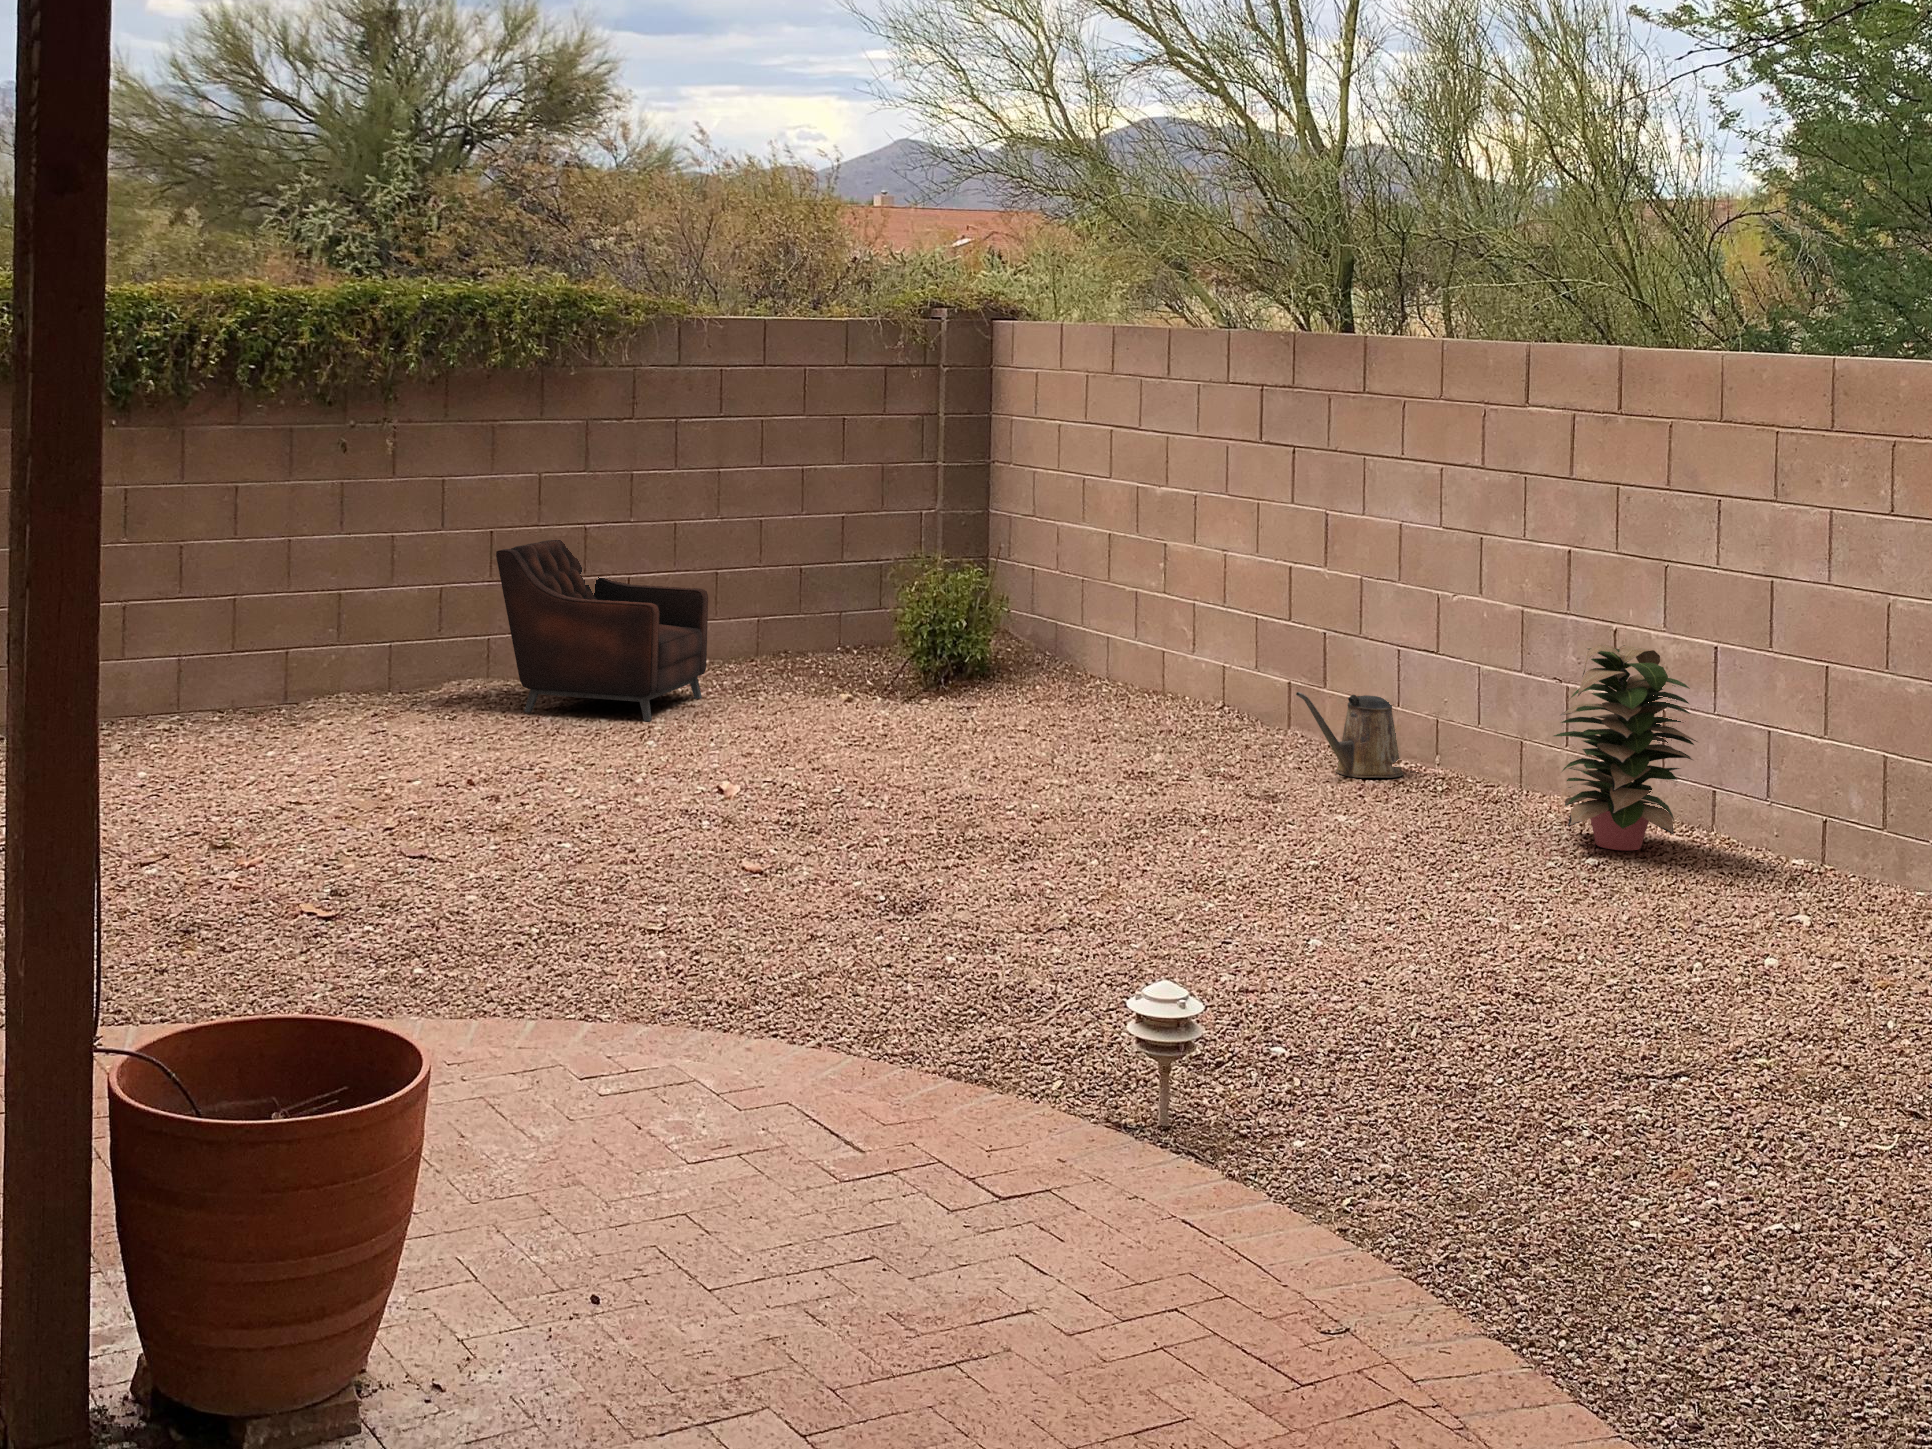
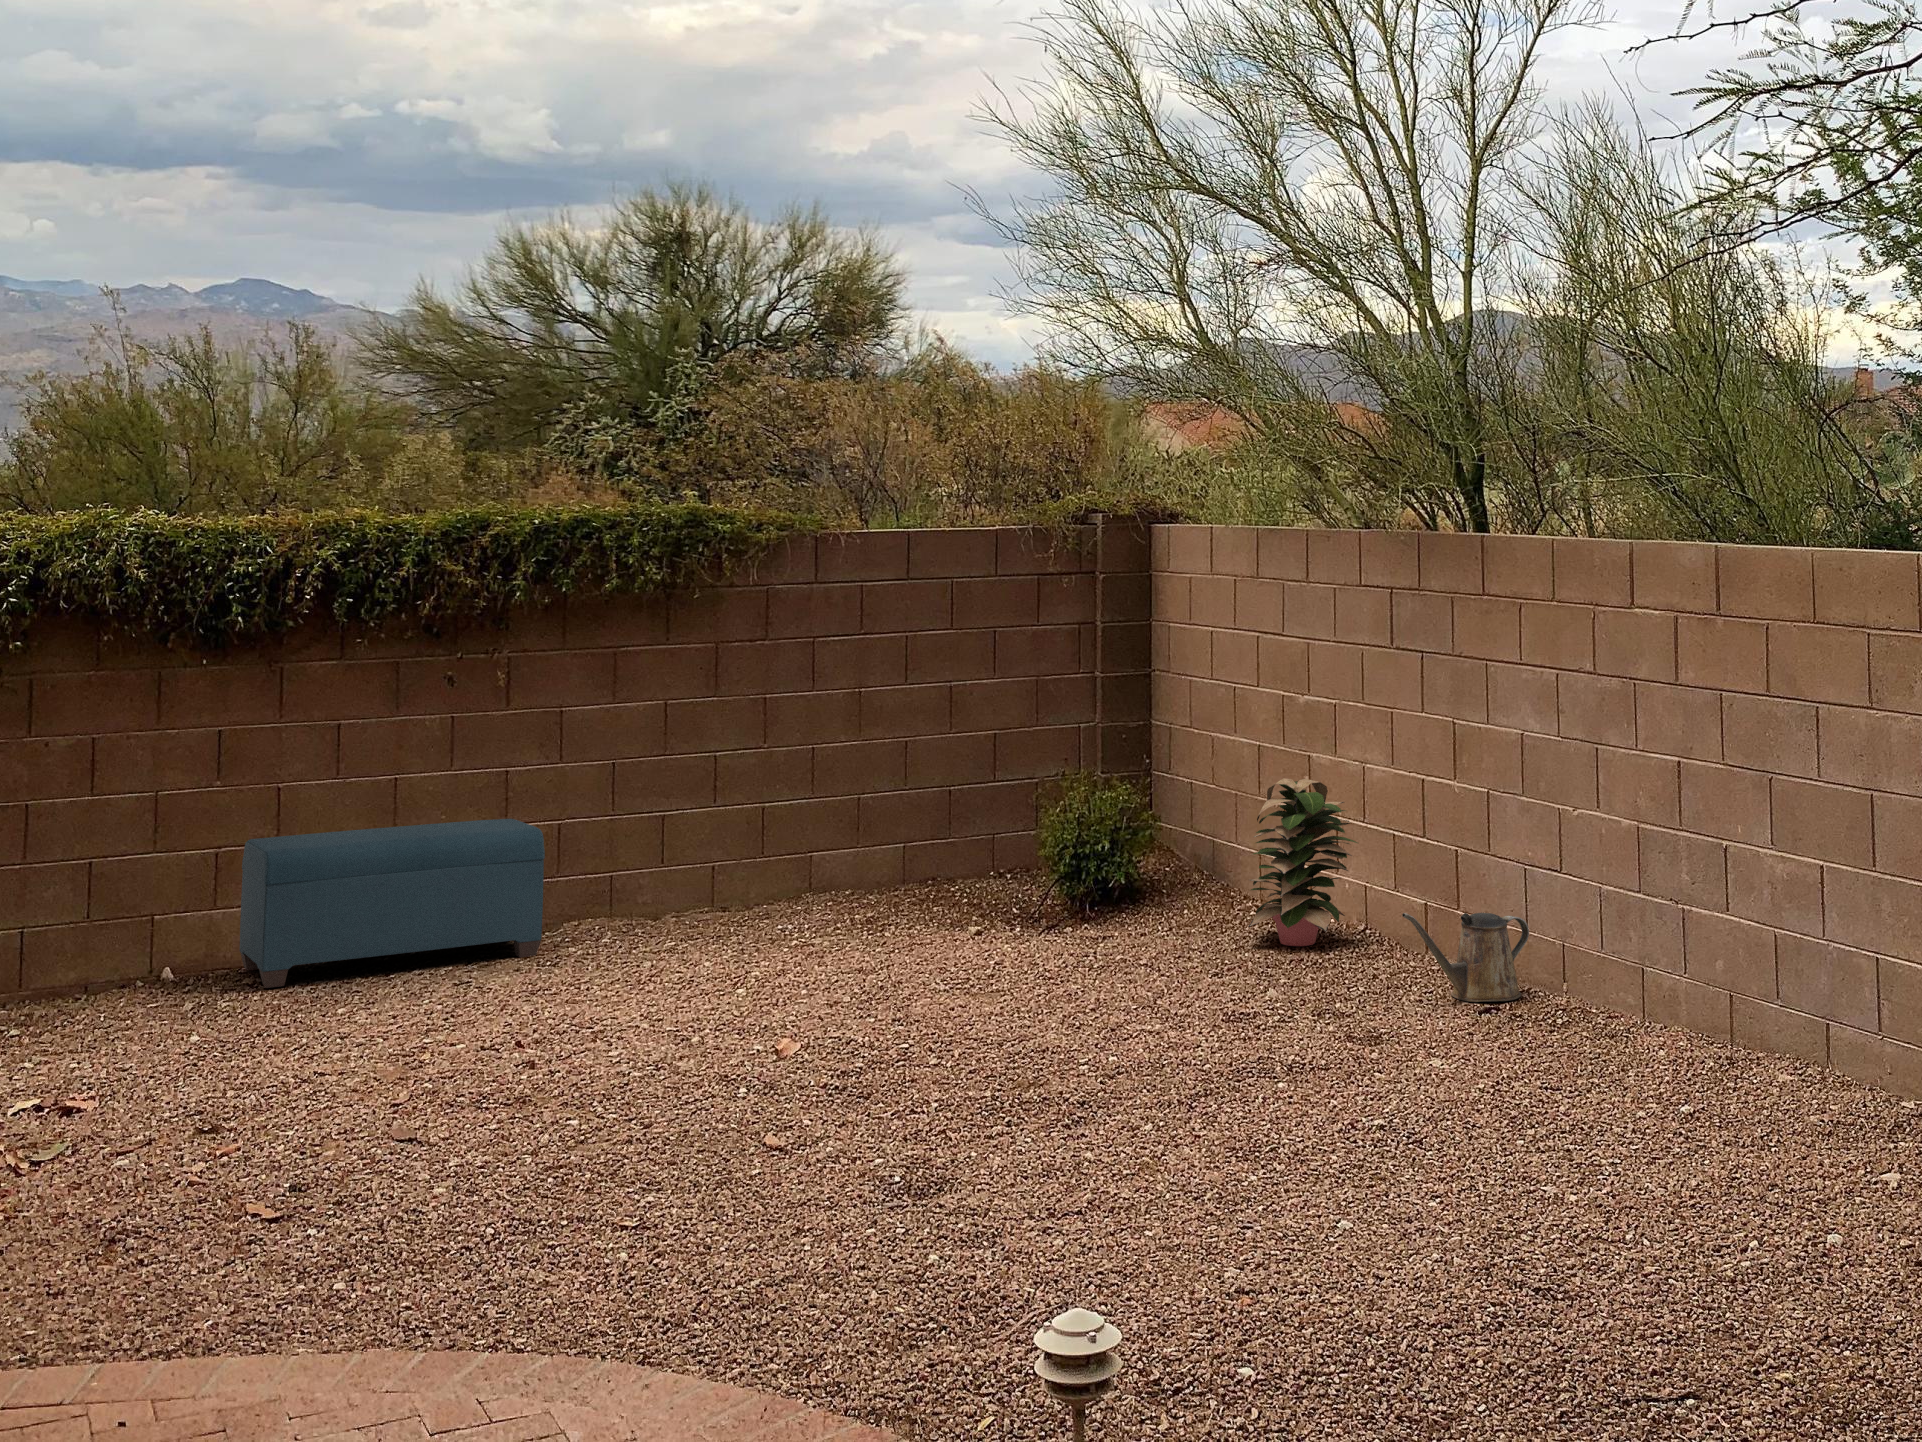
armchair: present [496,540,708,721] -> none [611,761,839,954]
bench: none [143,586,434,736] -> present [240,819,545,988]
decorative plant: present [1554,644,1697,851] -> present [1249,778,1357,946]

